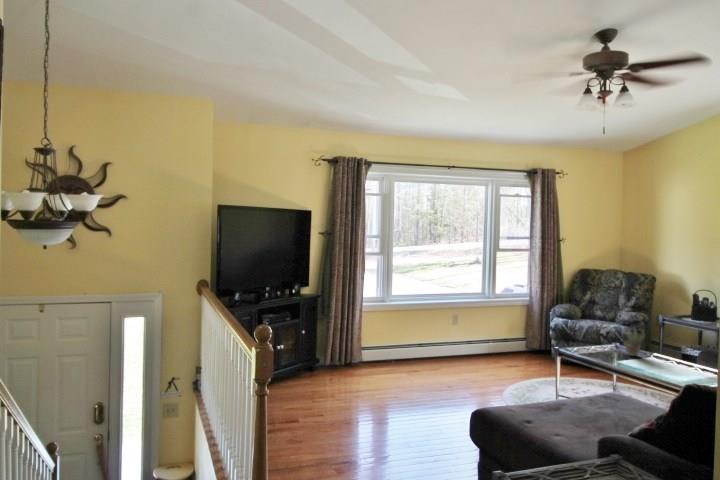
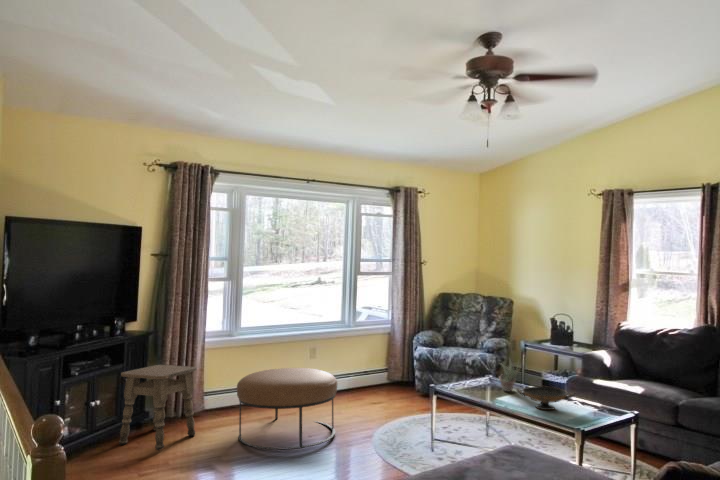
side table: none [301,321,357,384] -> present [119,365,197,450]
ottoman: none [389,330,473,392] -> present [237,368,337,450]
decorative bowl: none [636,350,693,370] -> present [517,386,574,410]

